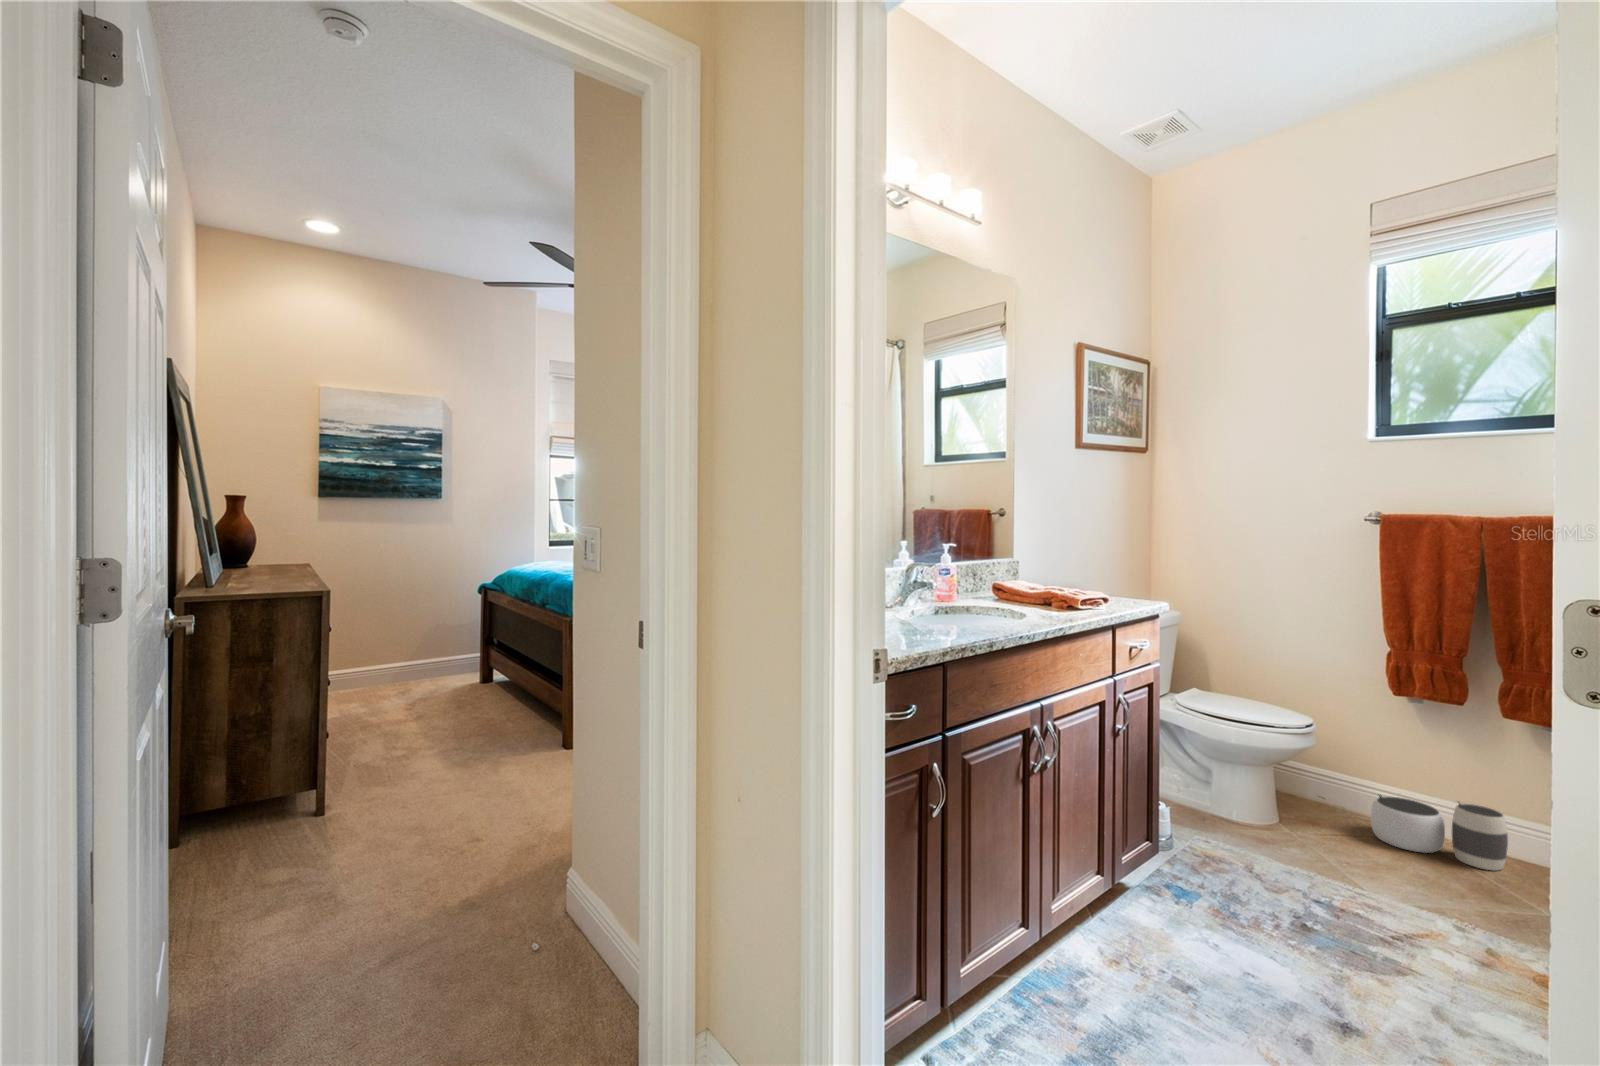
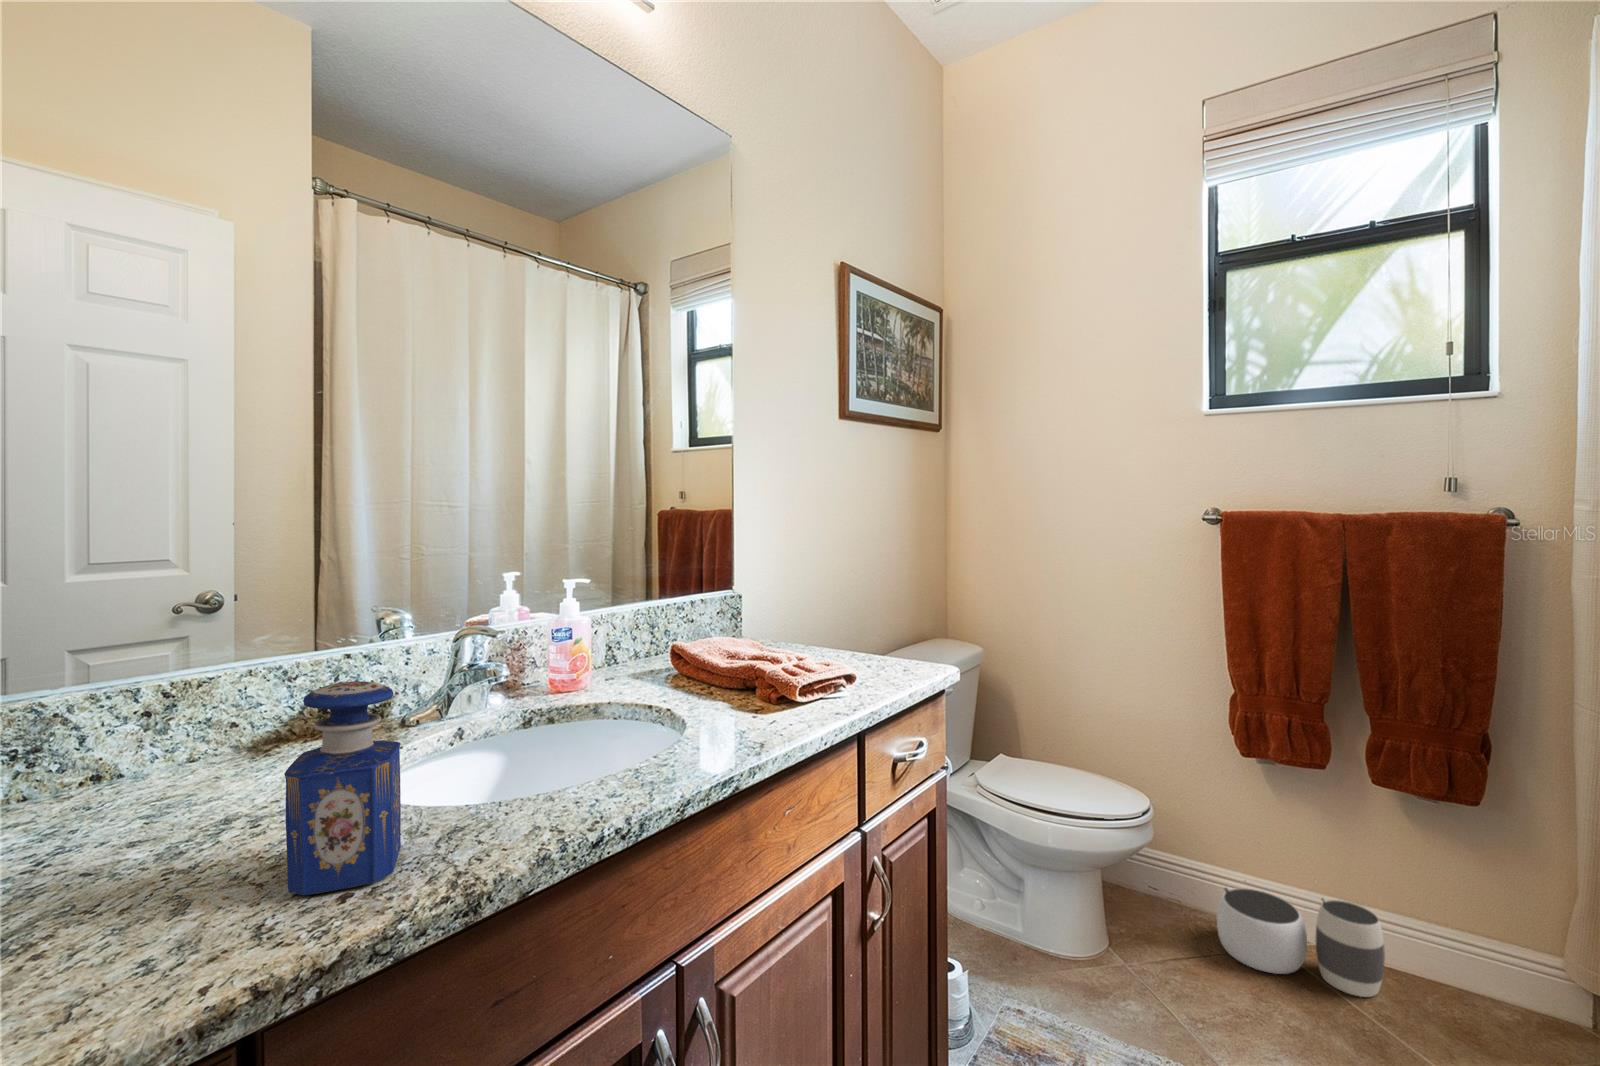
perfume bottle: none [926,569,962,635] -> present [284,681,401,895]

